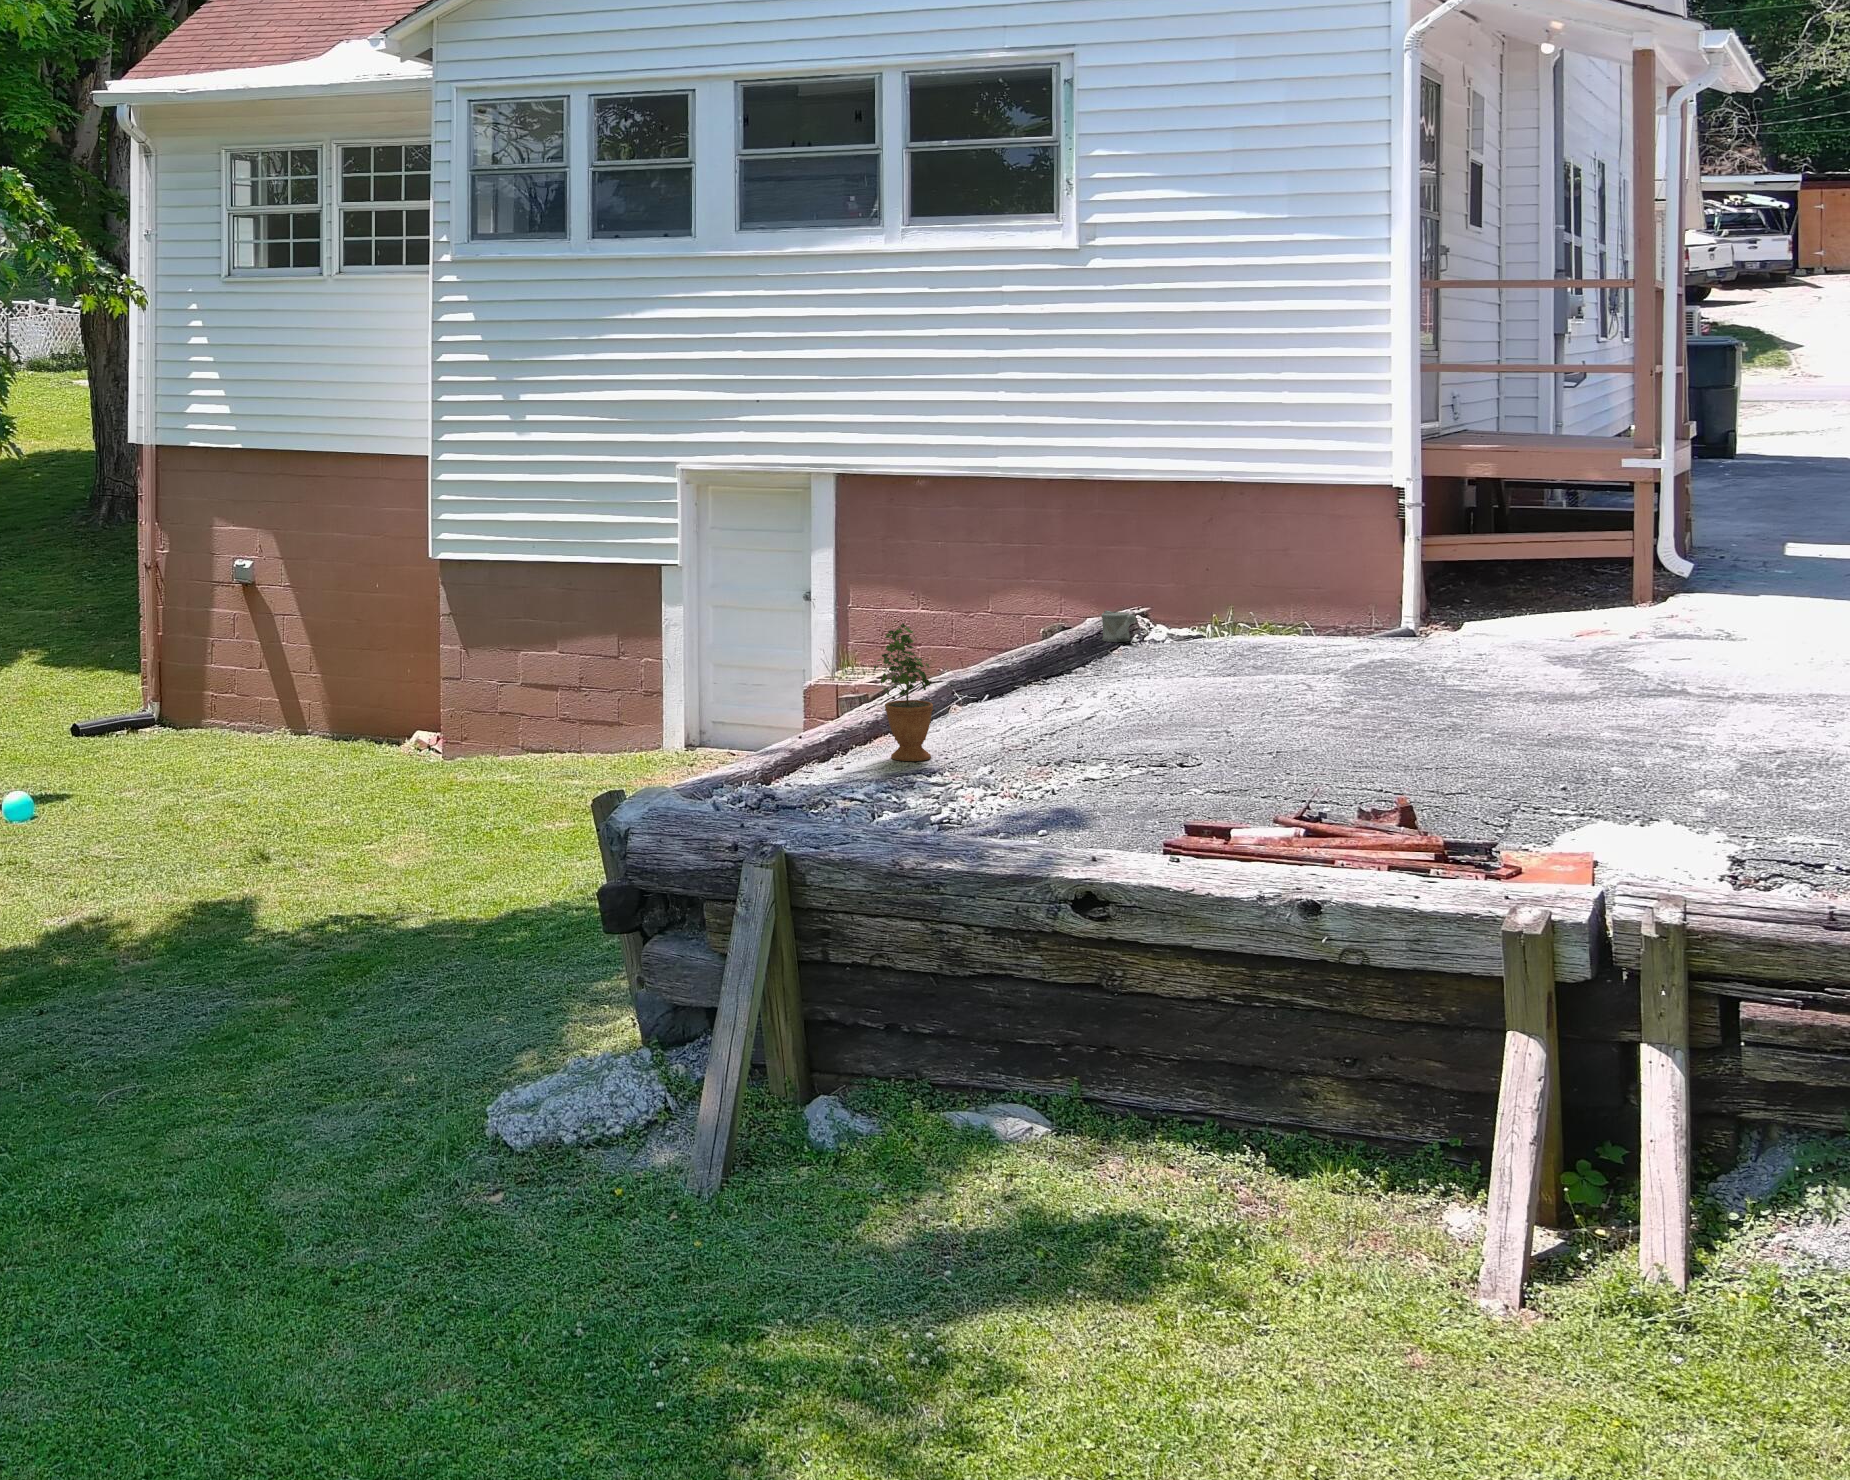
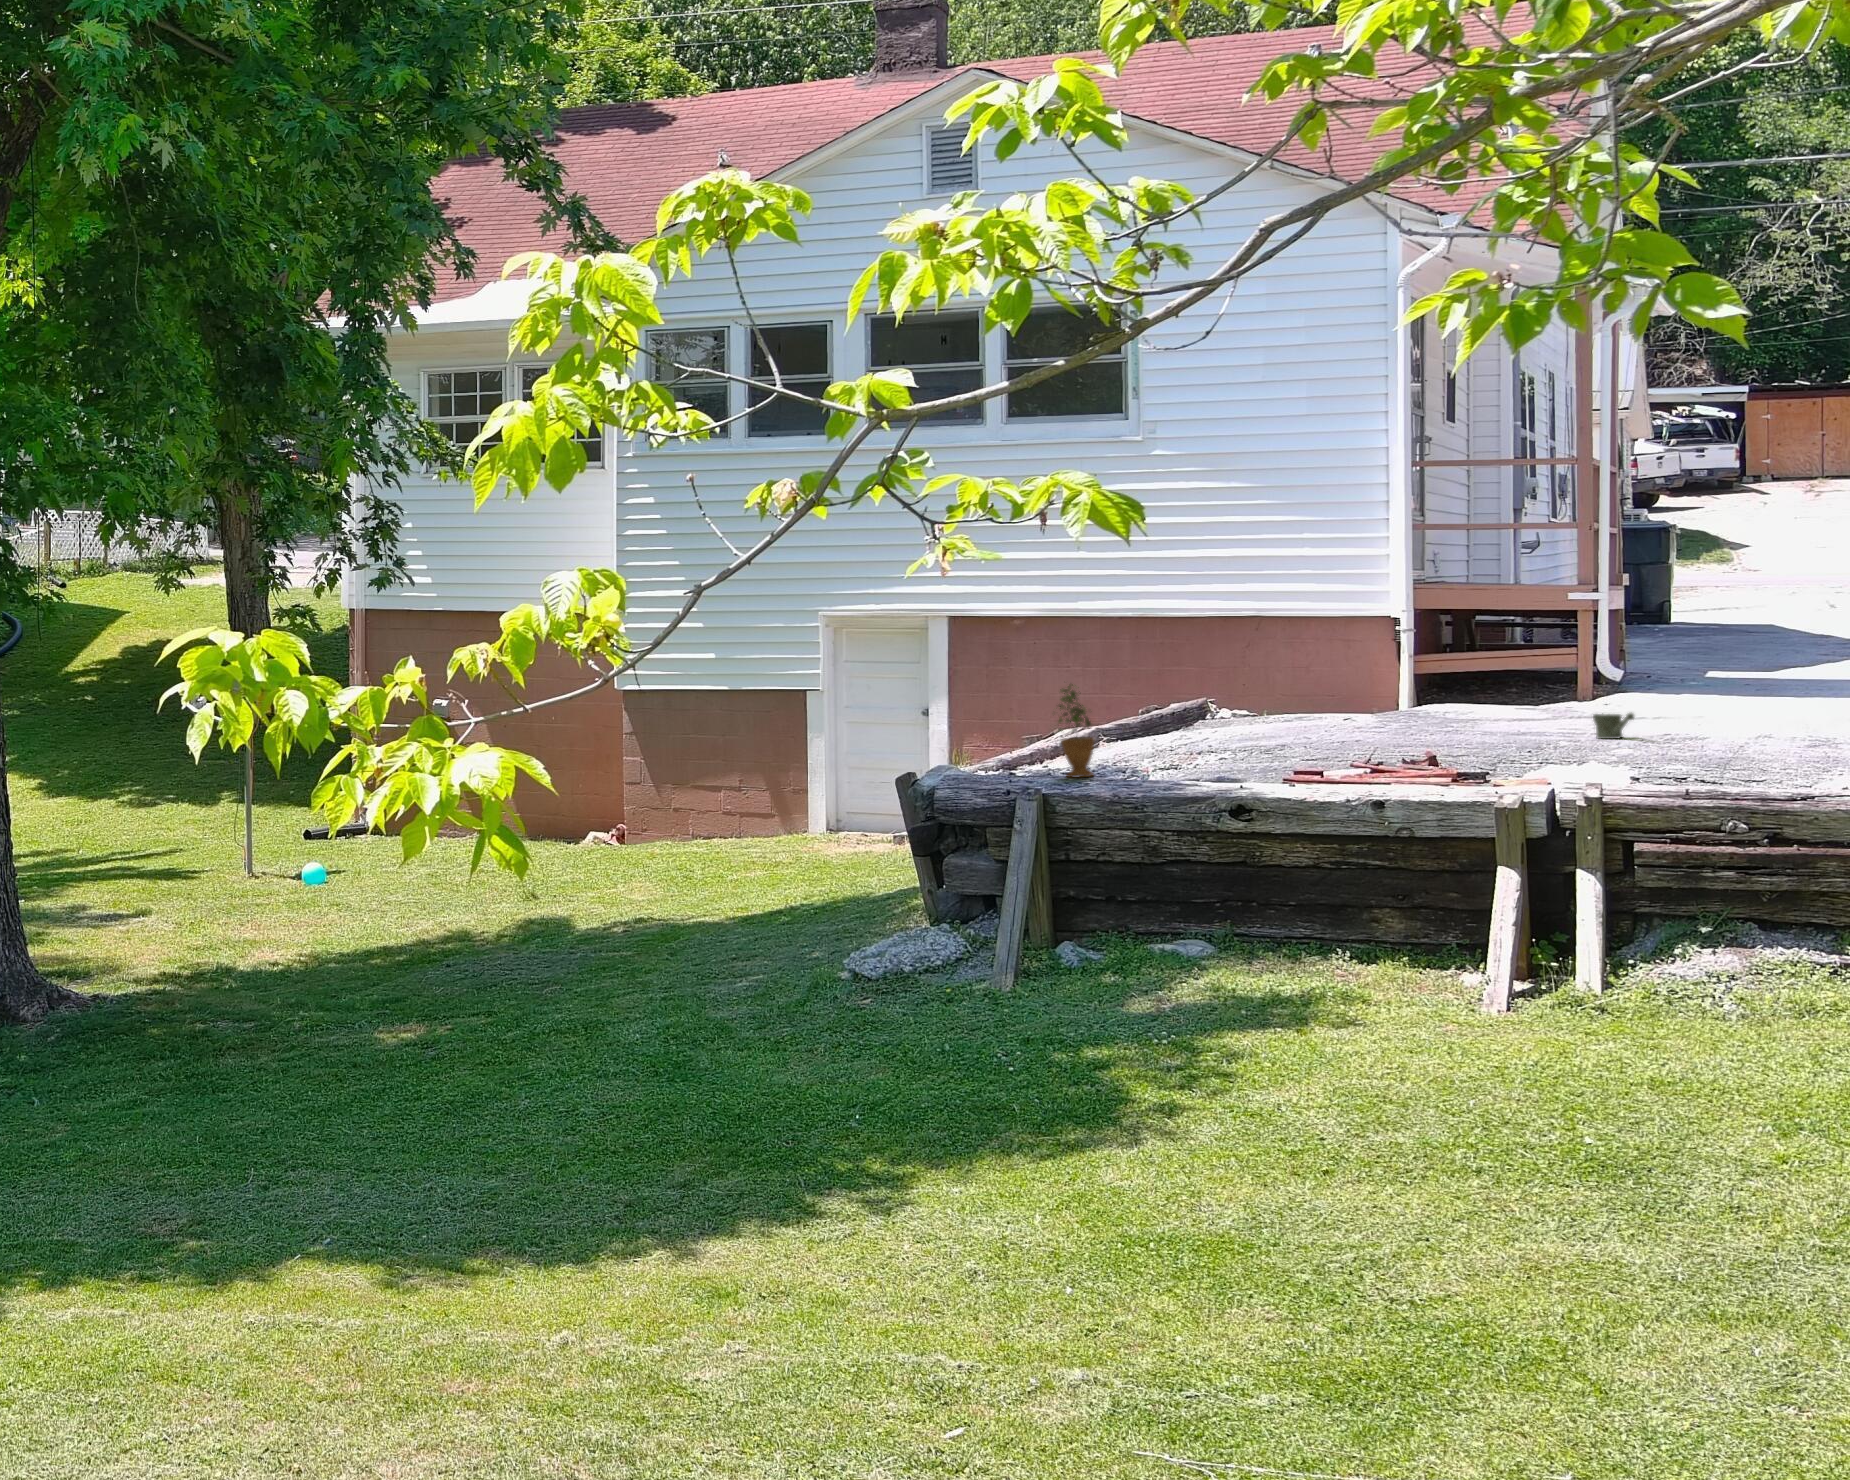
watering can: present [1101,611,1136,642] -> present [1593,713,1634,739]

